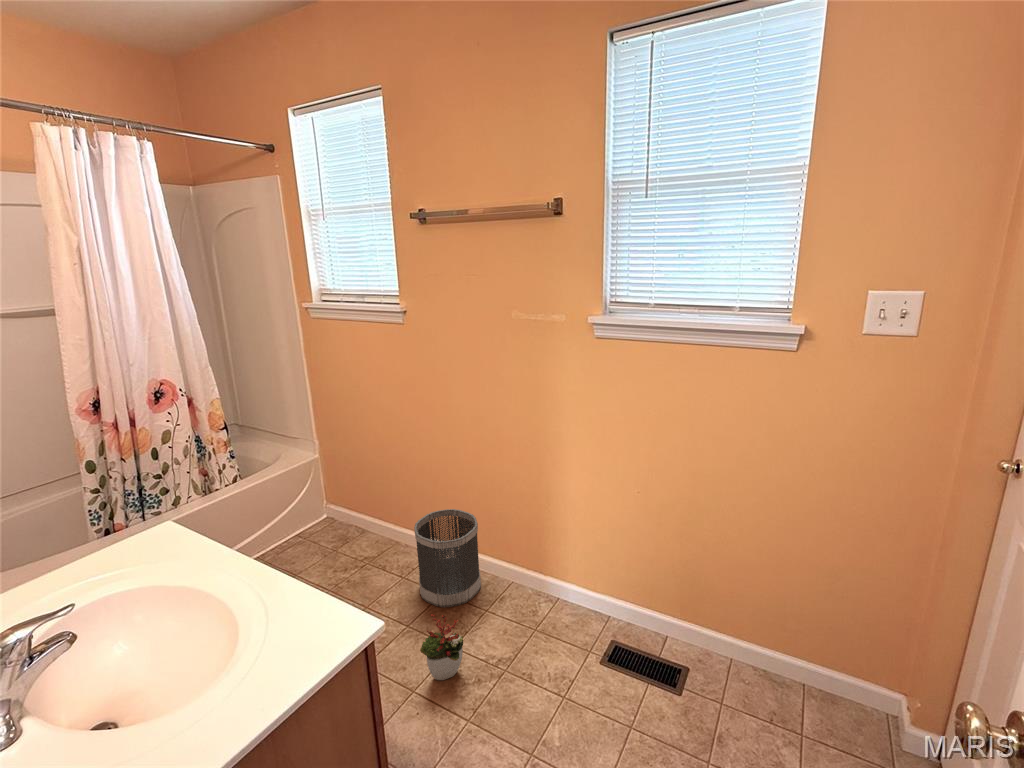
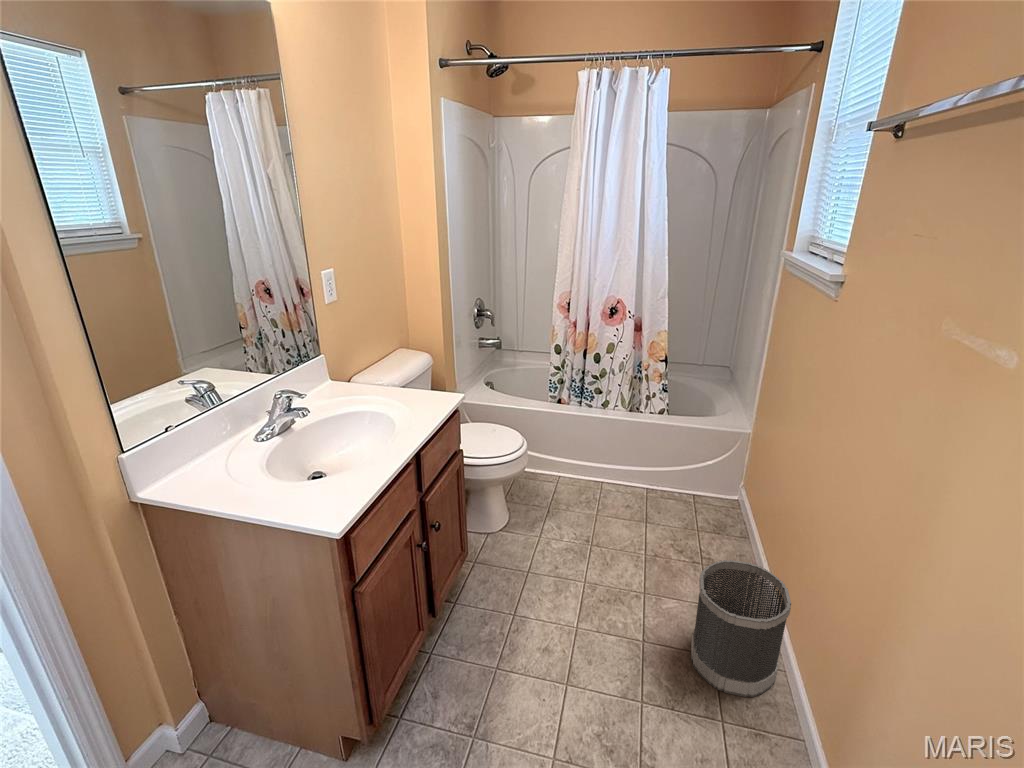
decorative plant: present [420,614,463,680] -> none [579,641,622,720]

